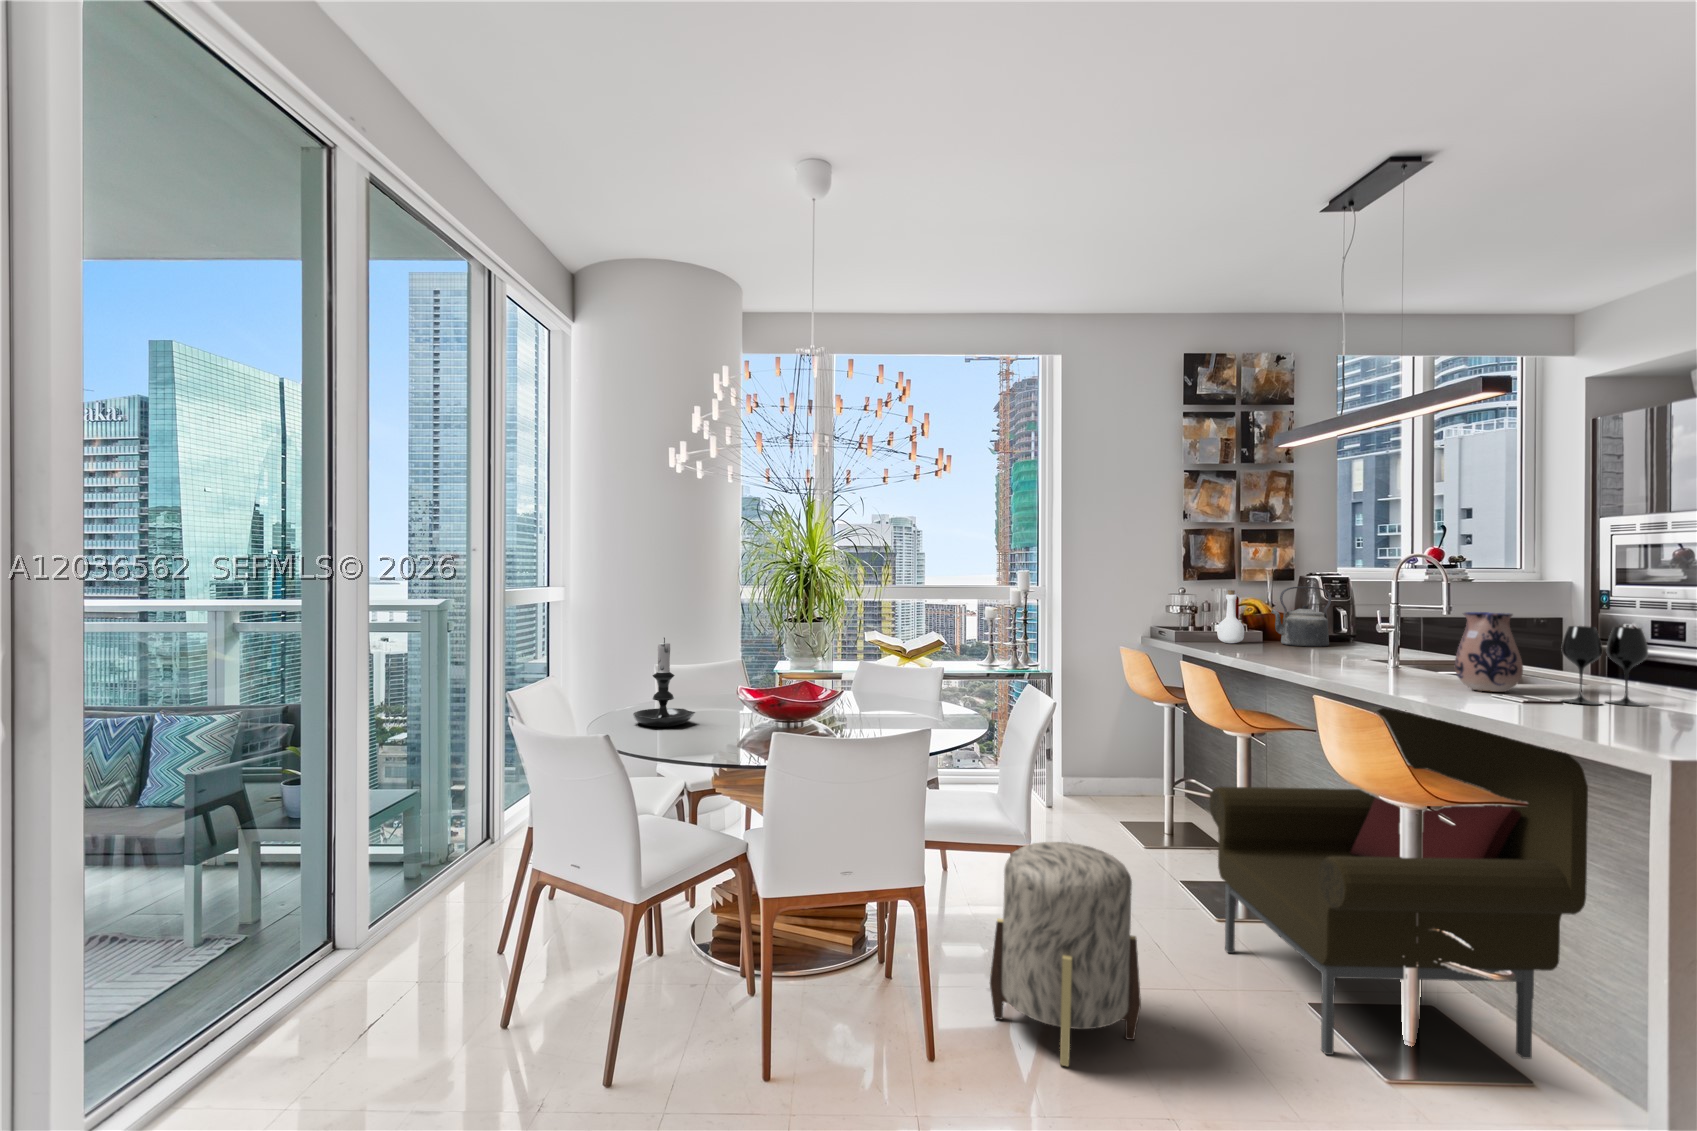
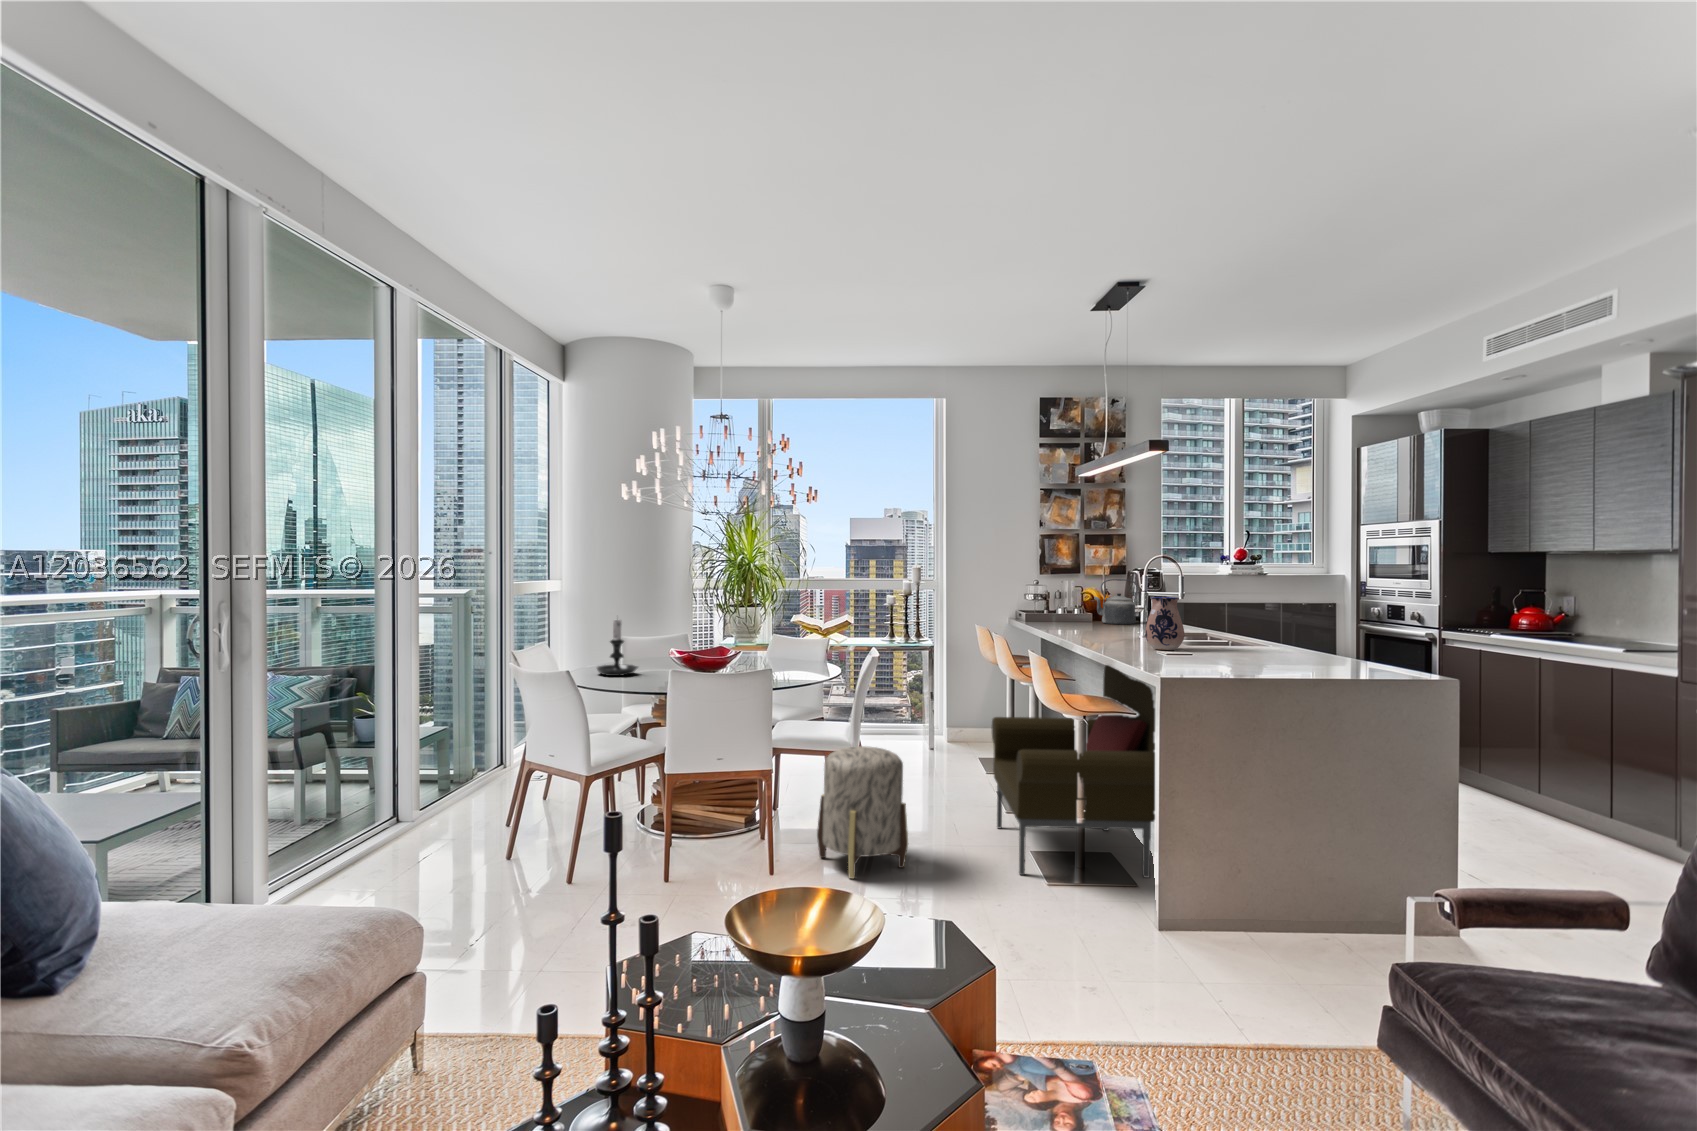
bottle: present [1217,590,1244,643] -> none [1056,582,1075,622]
wine glass: present [1561,626,1648,706] -> none [1193,605,1244,657]

